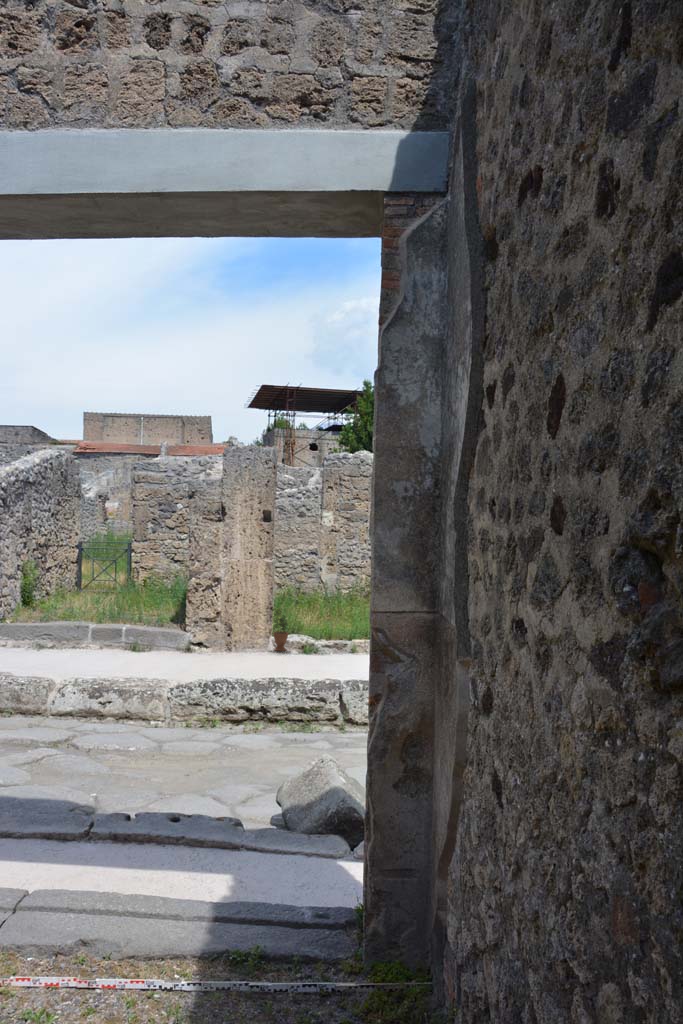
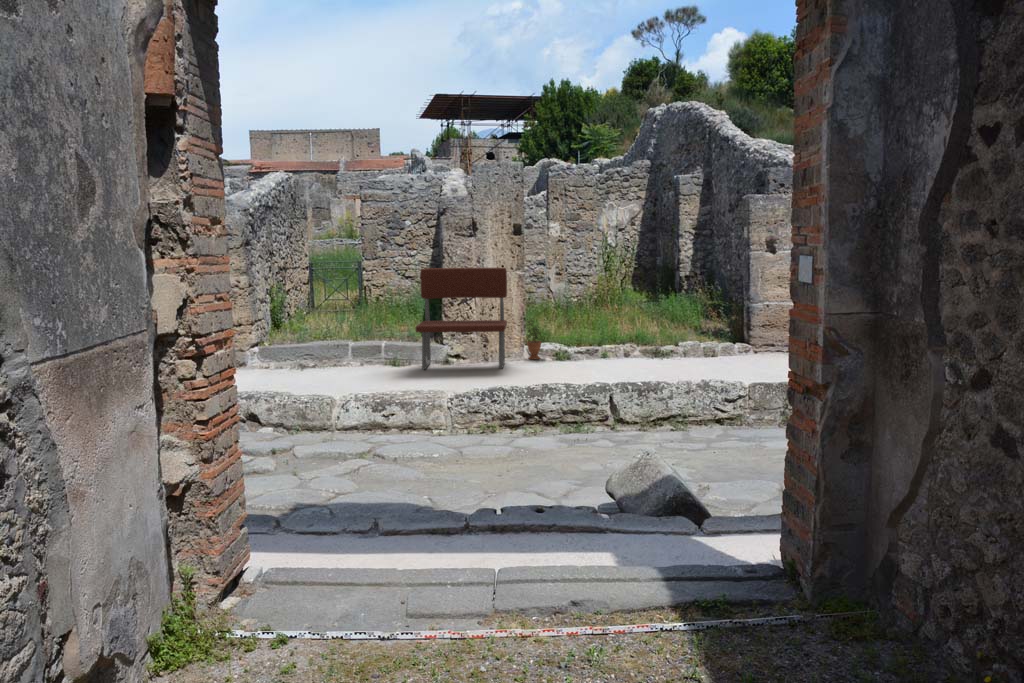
bench: none [154,552,254,659] -> present [416,268,507,369]

